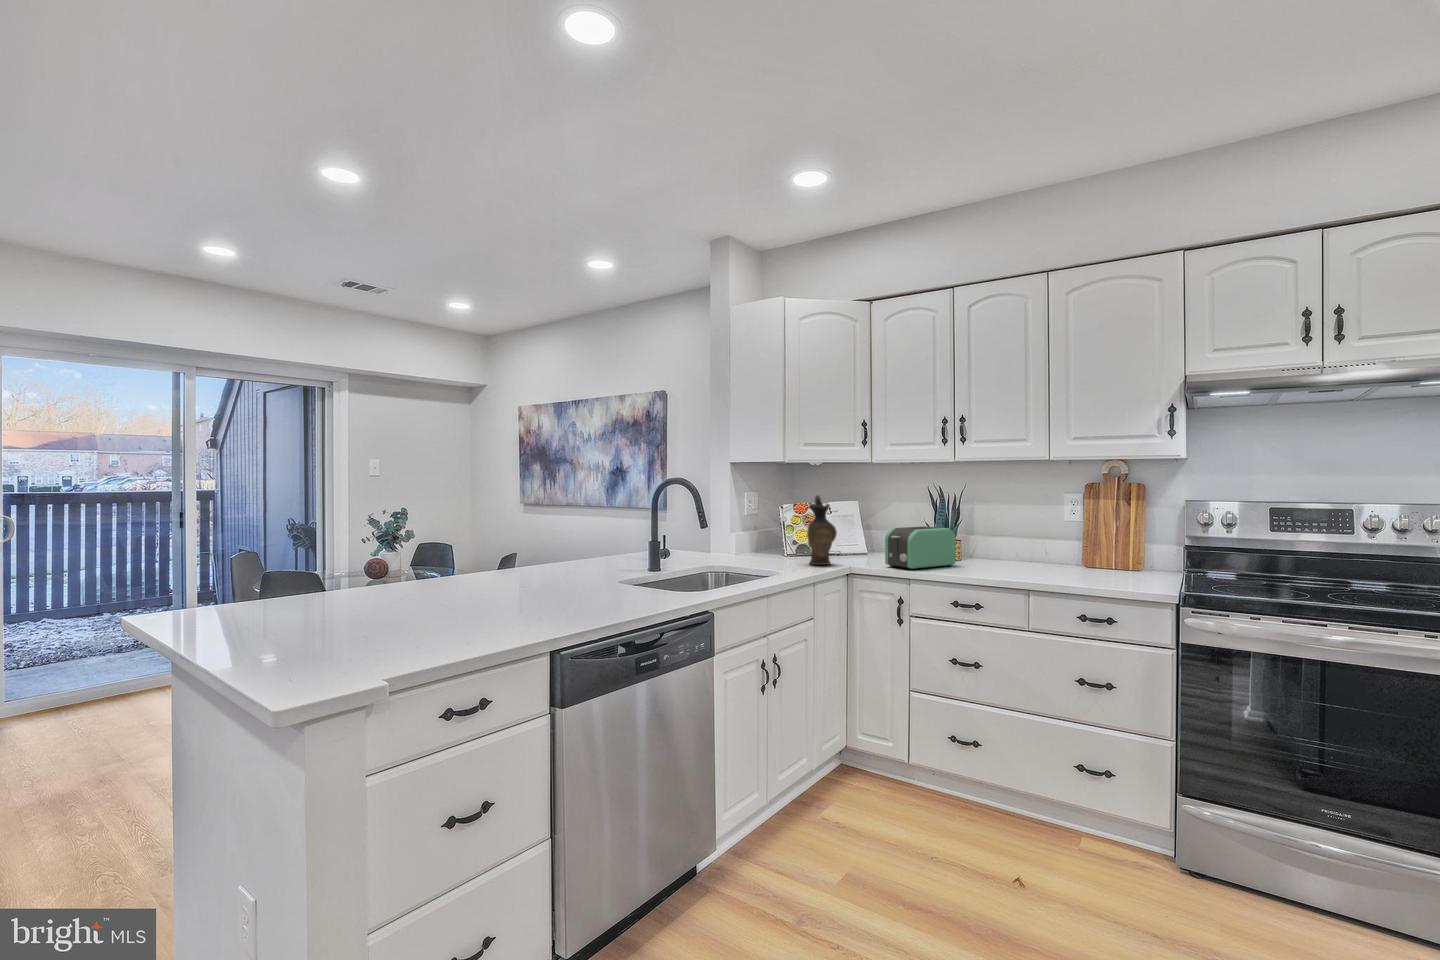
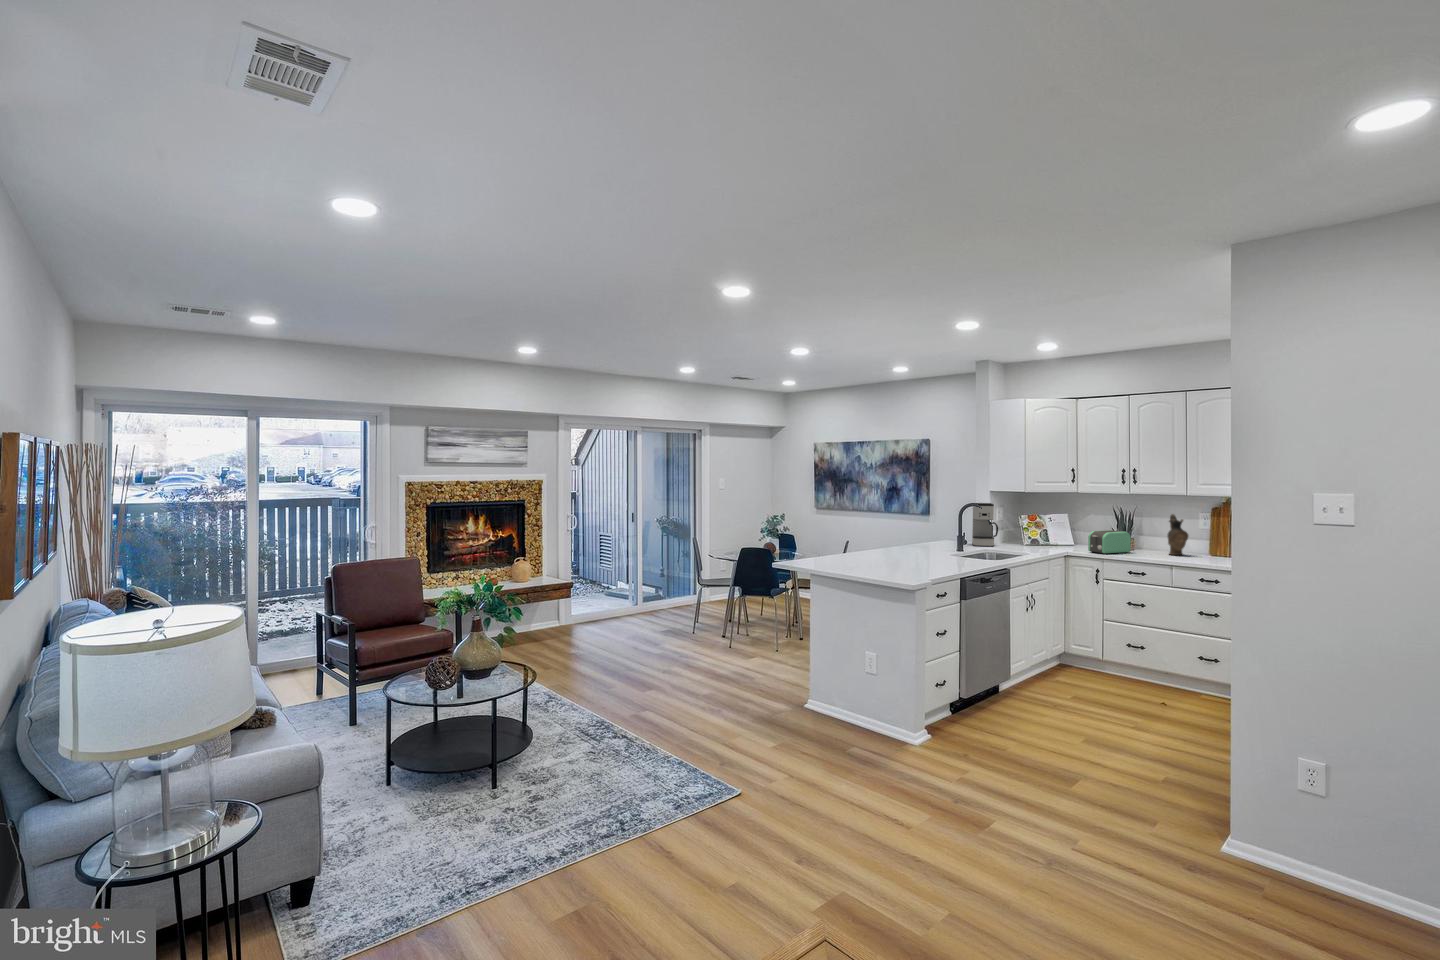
coffee maker: none [701,484,743,559] -> present [972,503,998,546]
ceramic pitcher: present [807,495,837,565] -> present [1168,514,1188,555]

